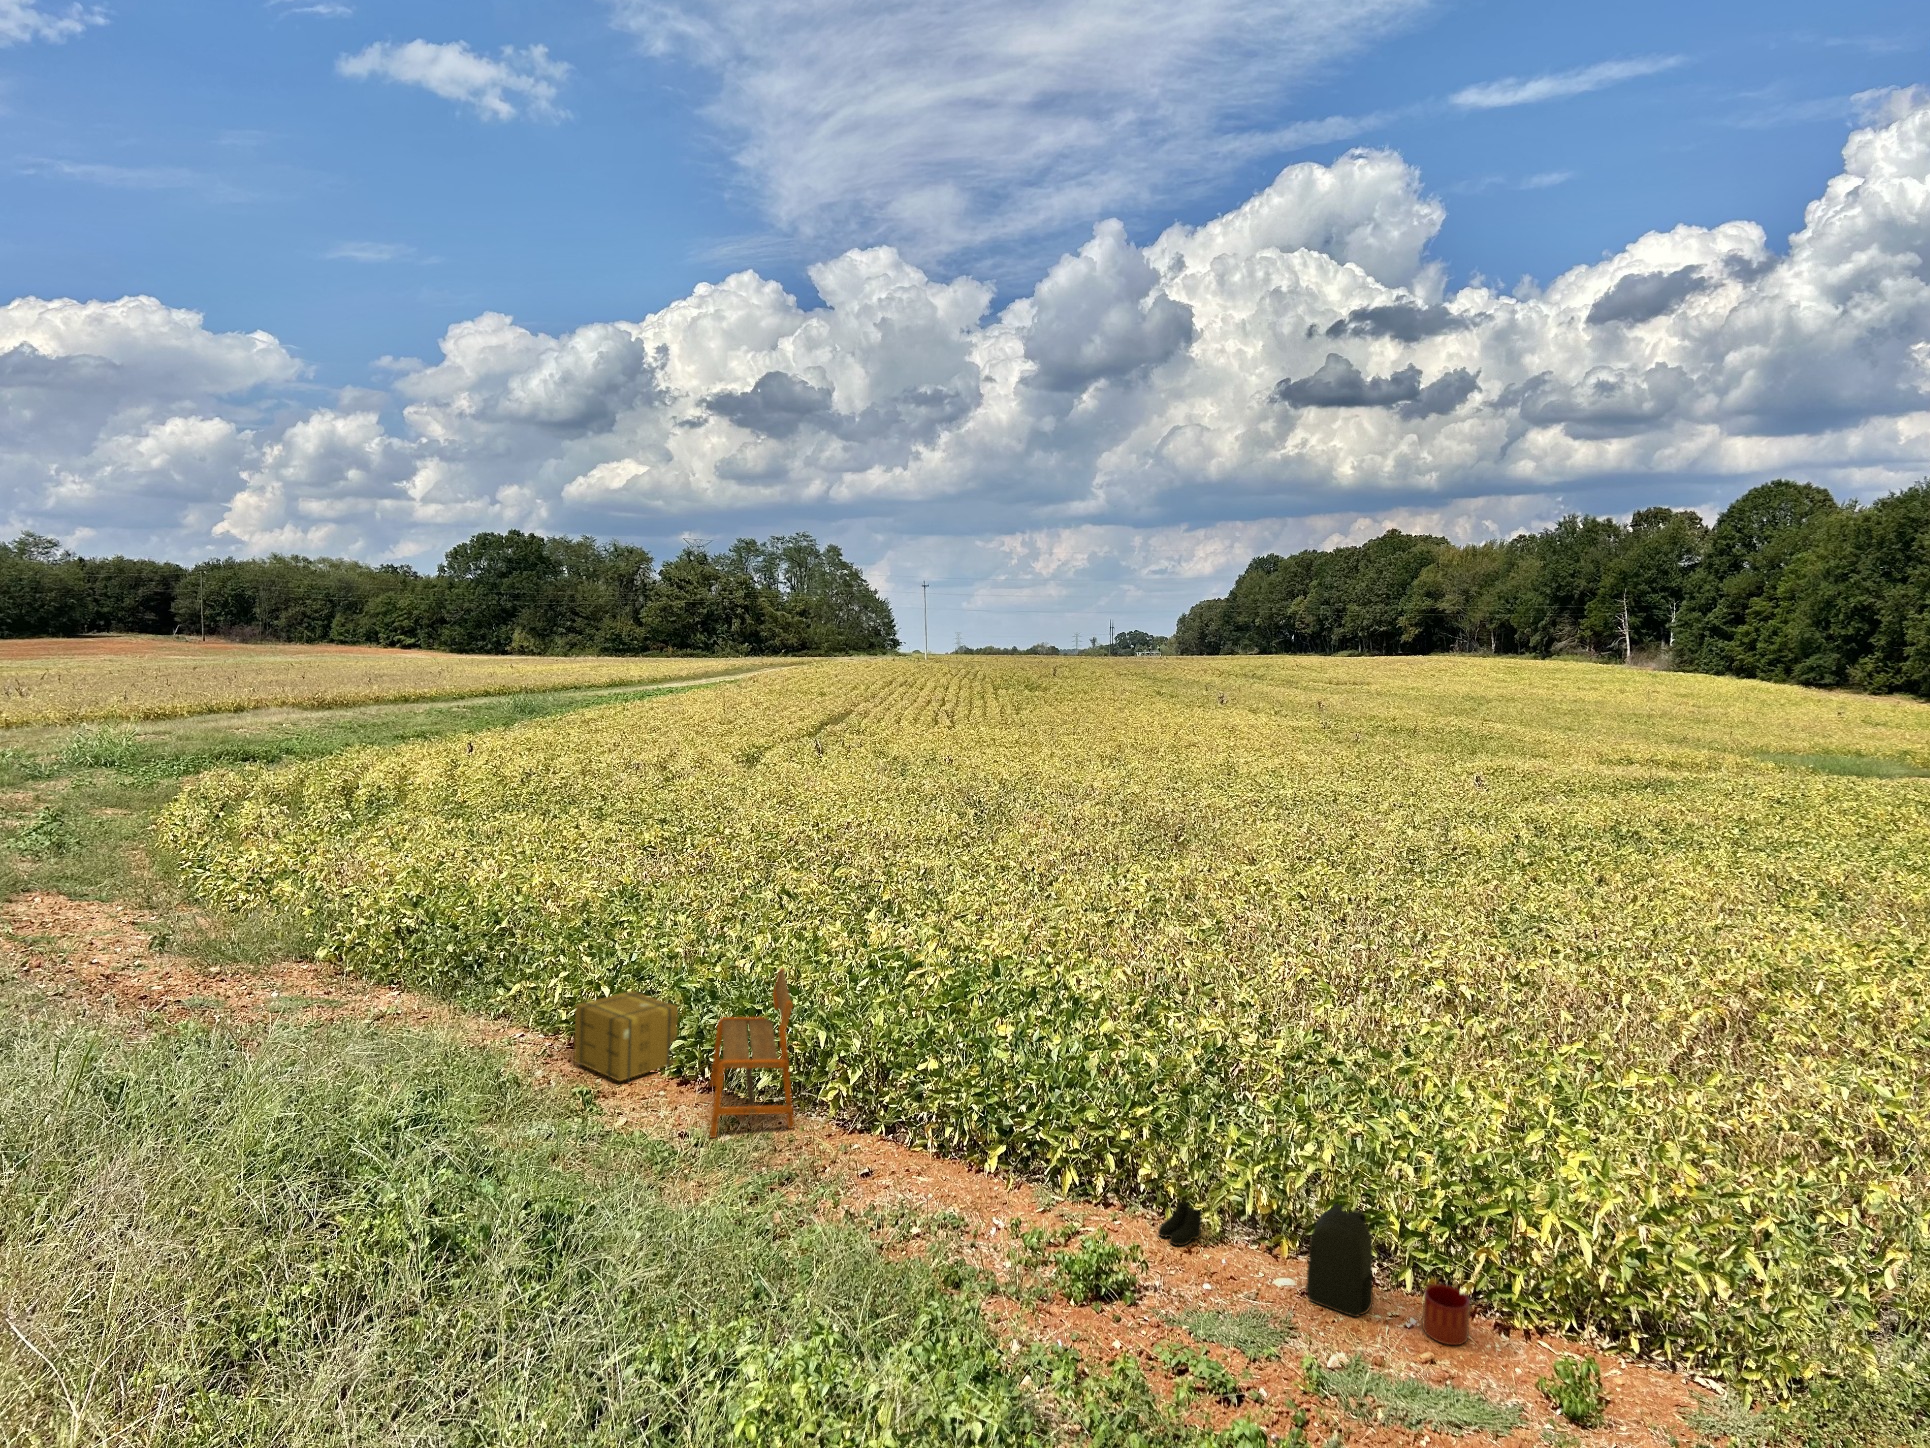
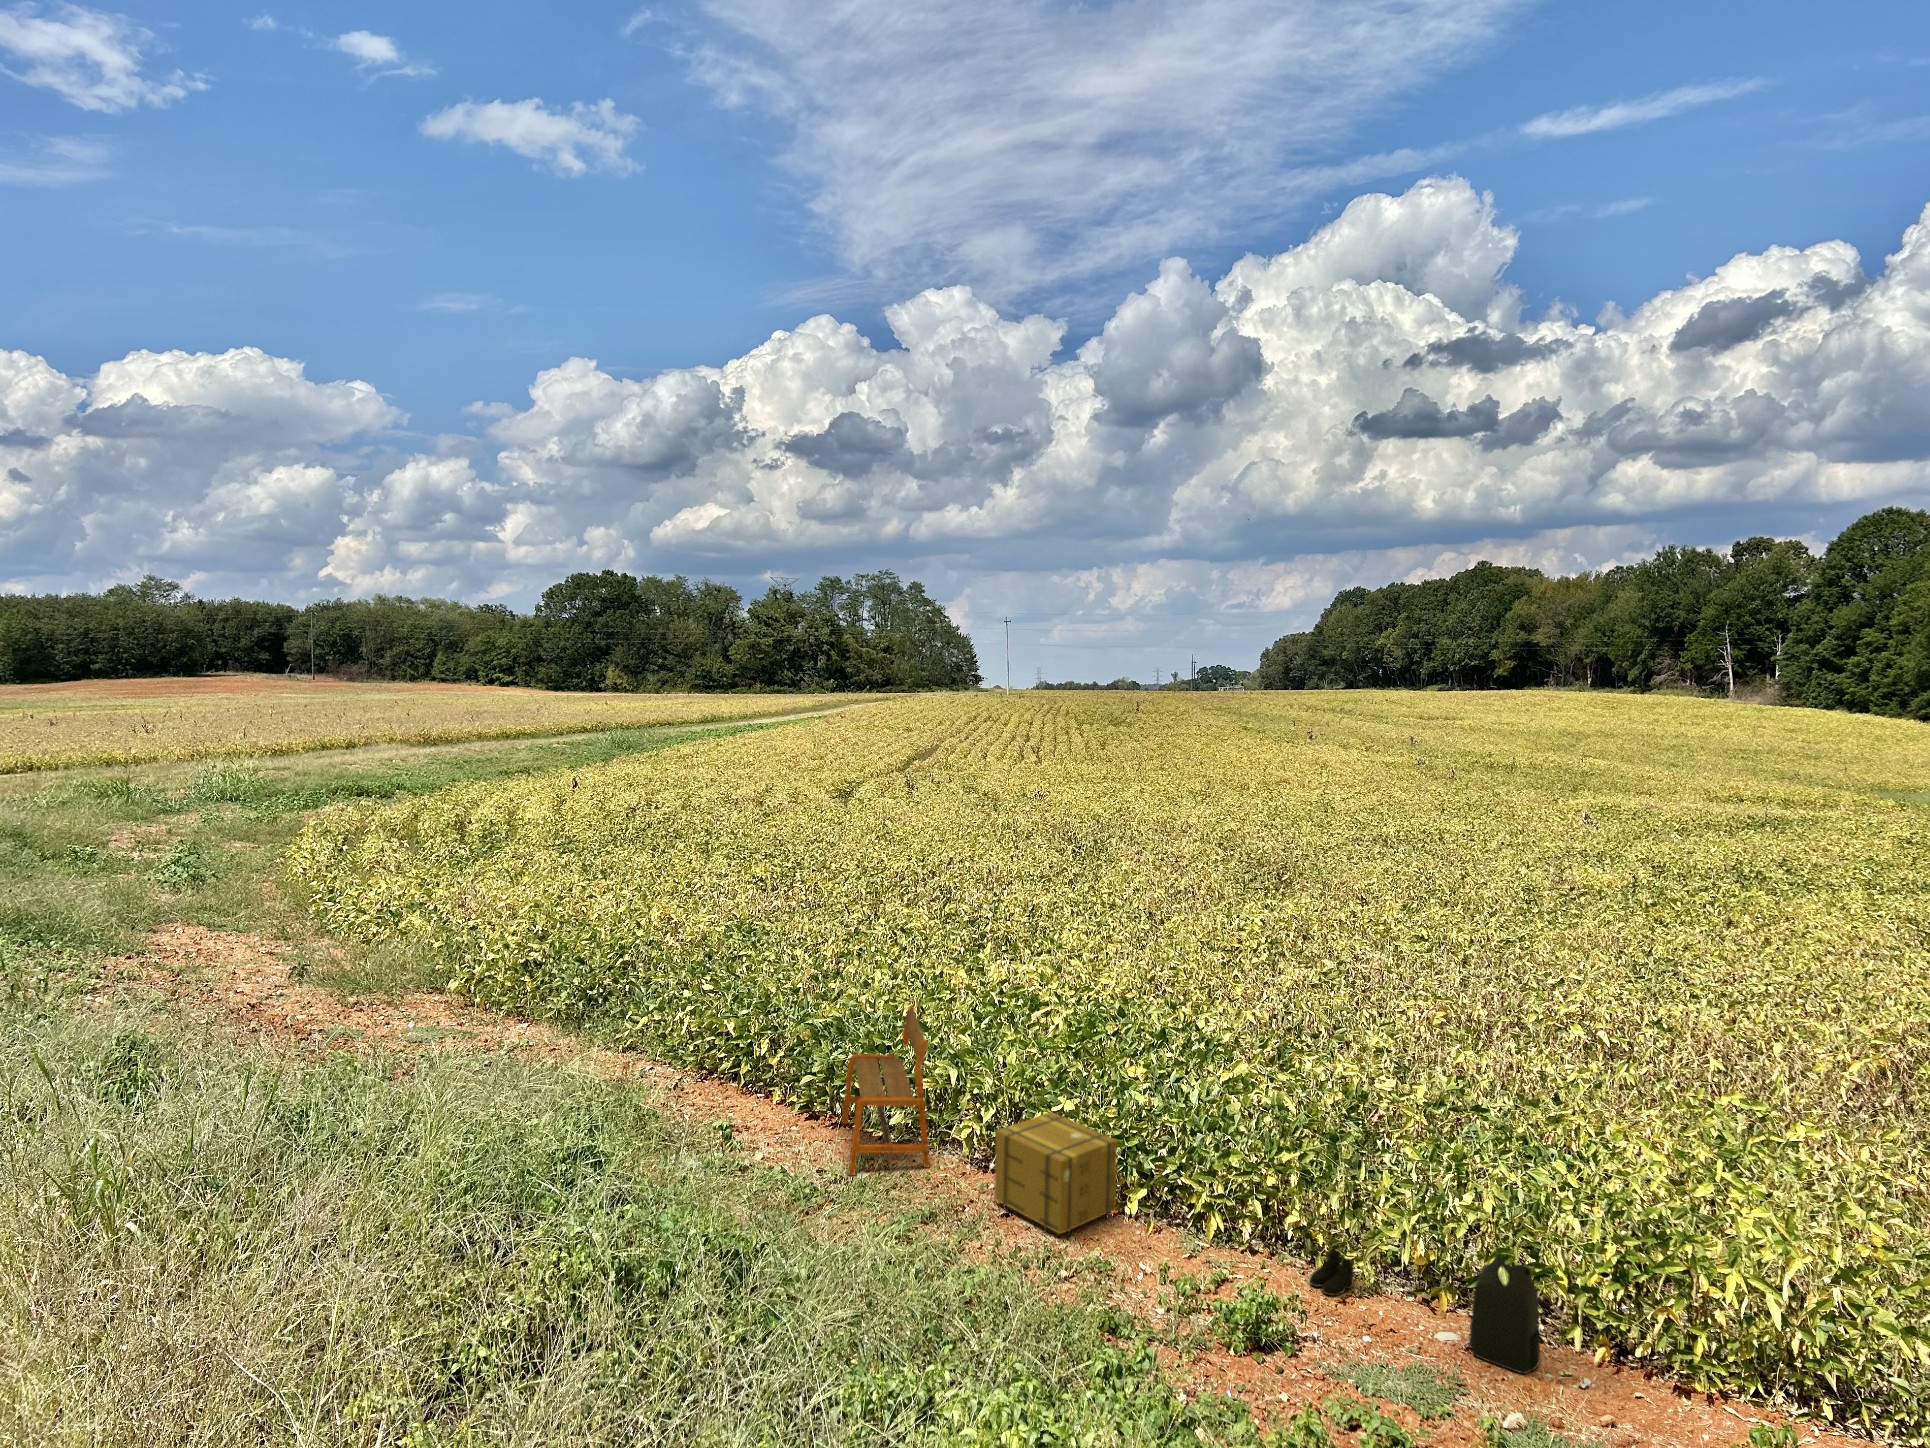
cardboard box: present [574,991,678,1082] -> present [994,1112,1117,1235]
planter: present [1422,1284,1470,1345] -> none [1595,1343,1646,1406]

